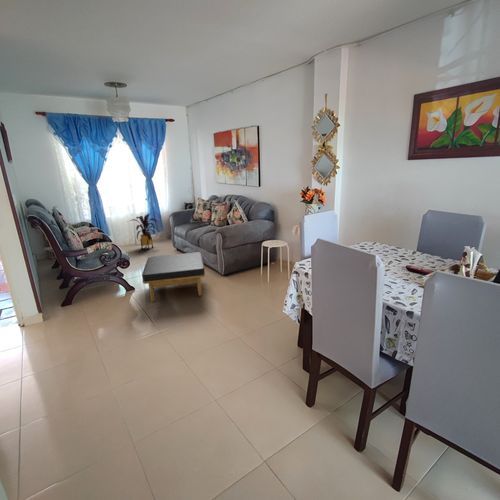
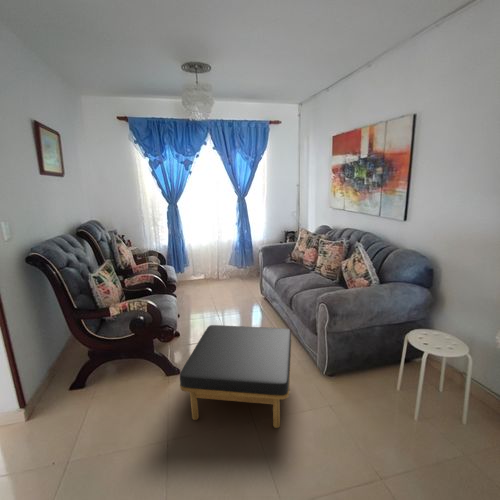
house plant: present [133,214,158,249] -> none [207,243,247,291]

